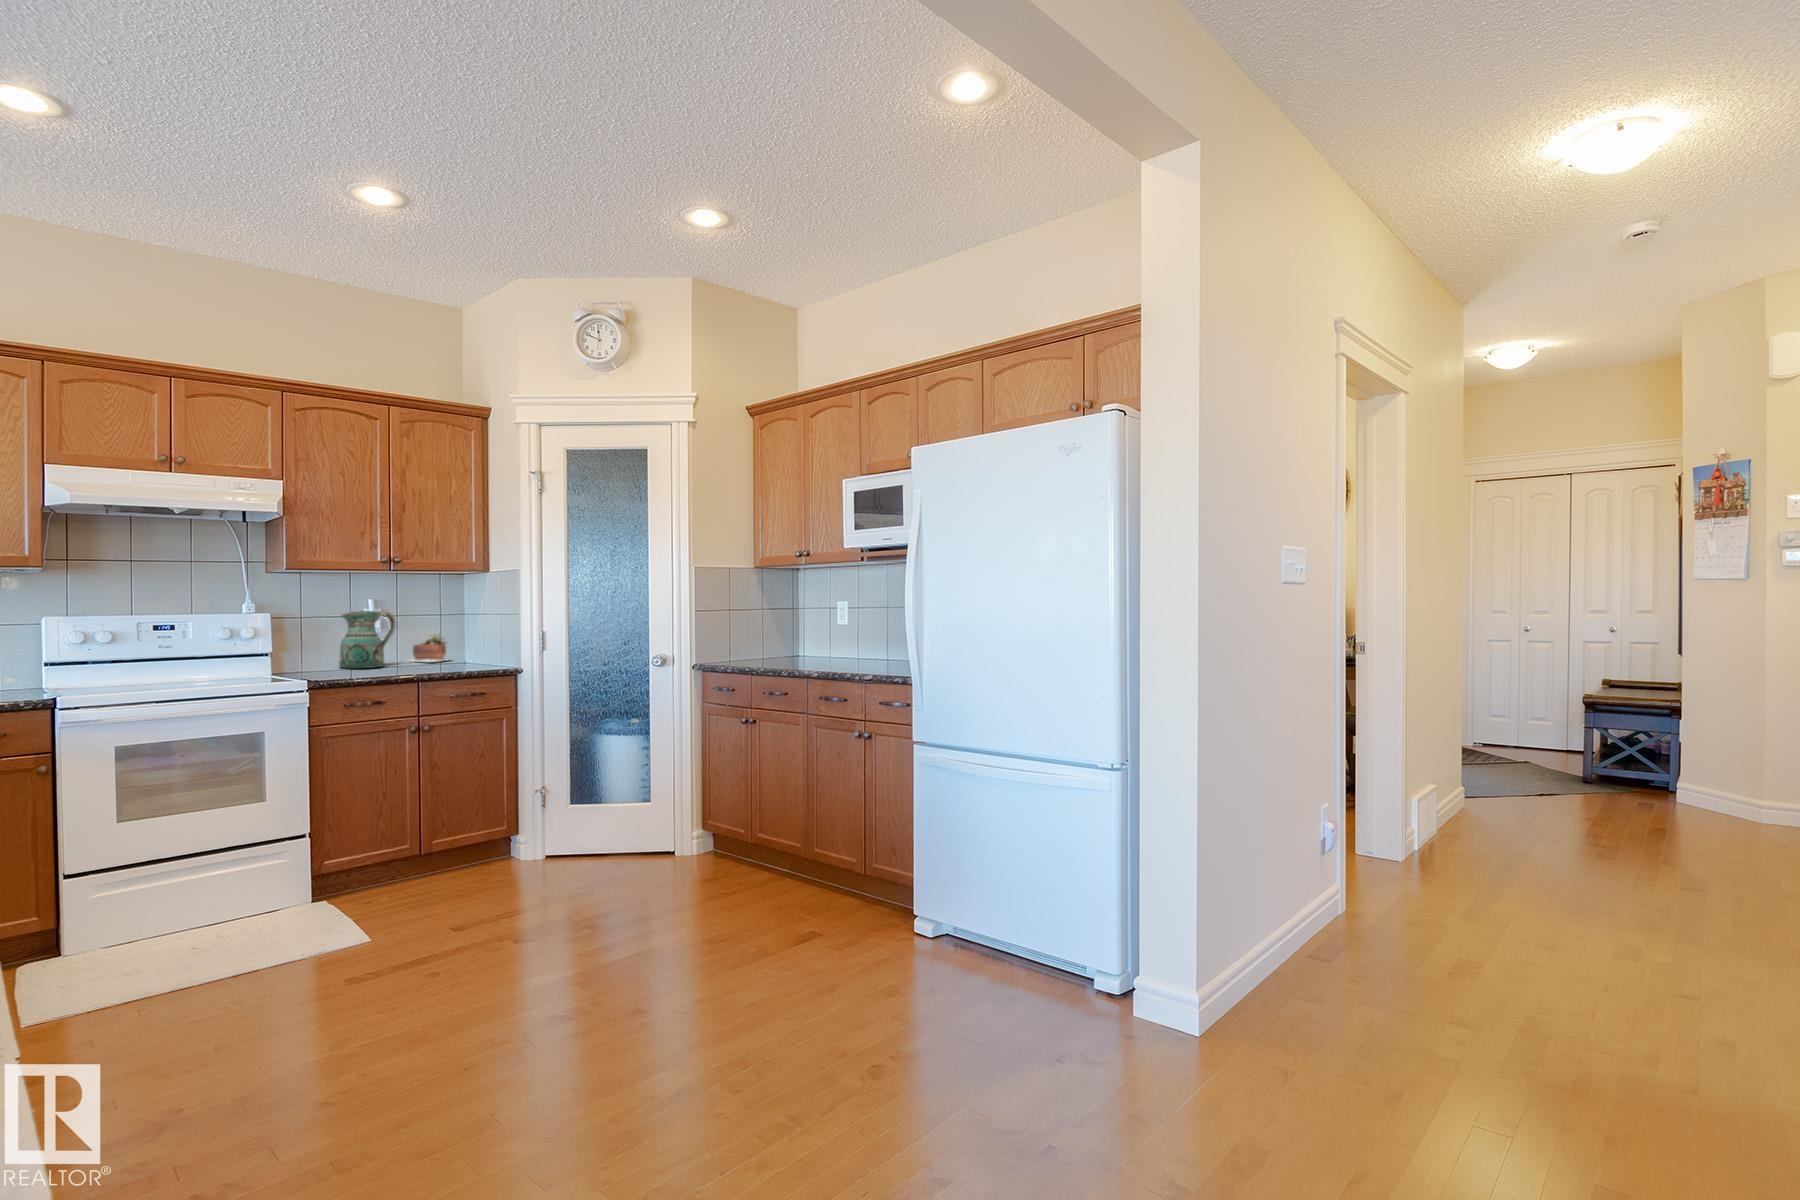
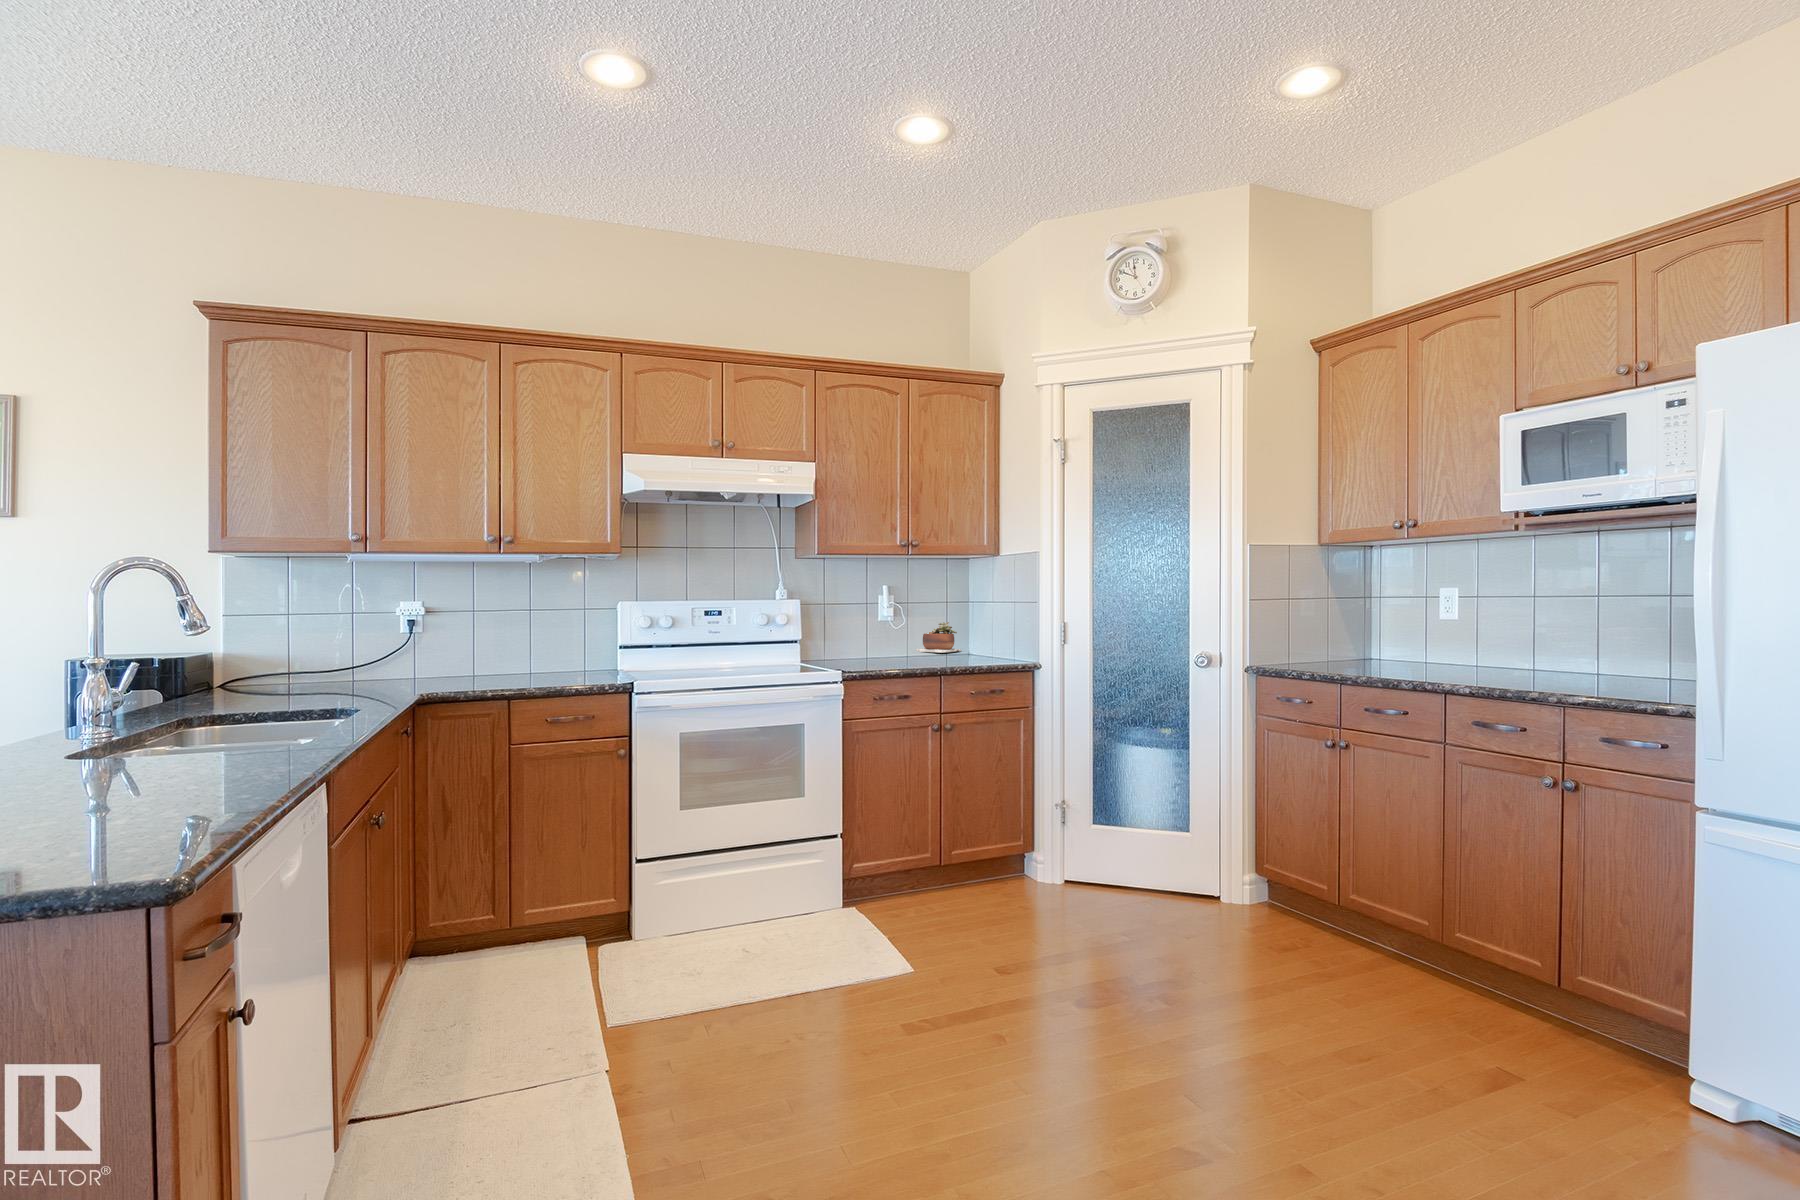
ceramic pitcher: present [339,610,396,668] -> none [859,597,909,657]

